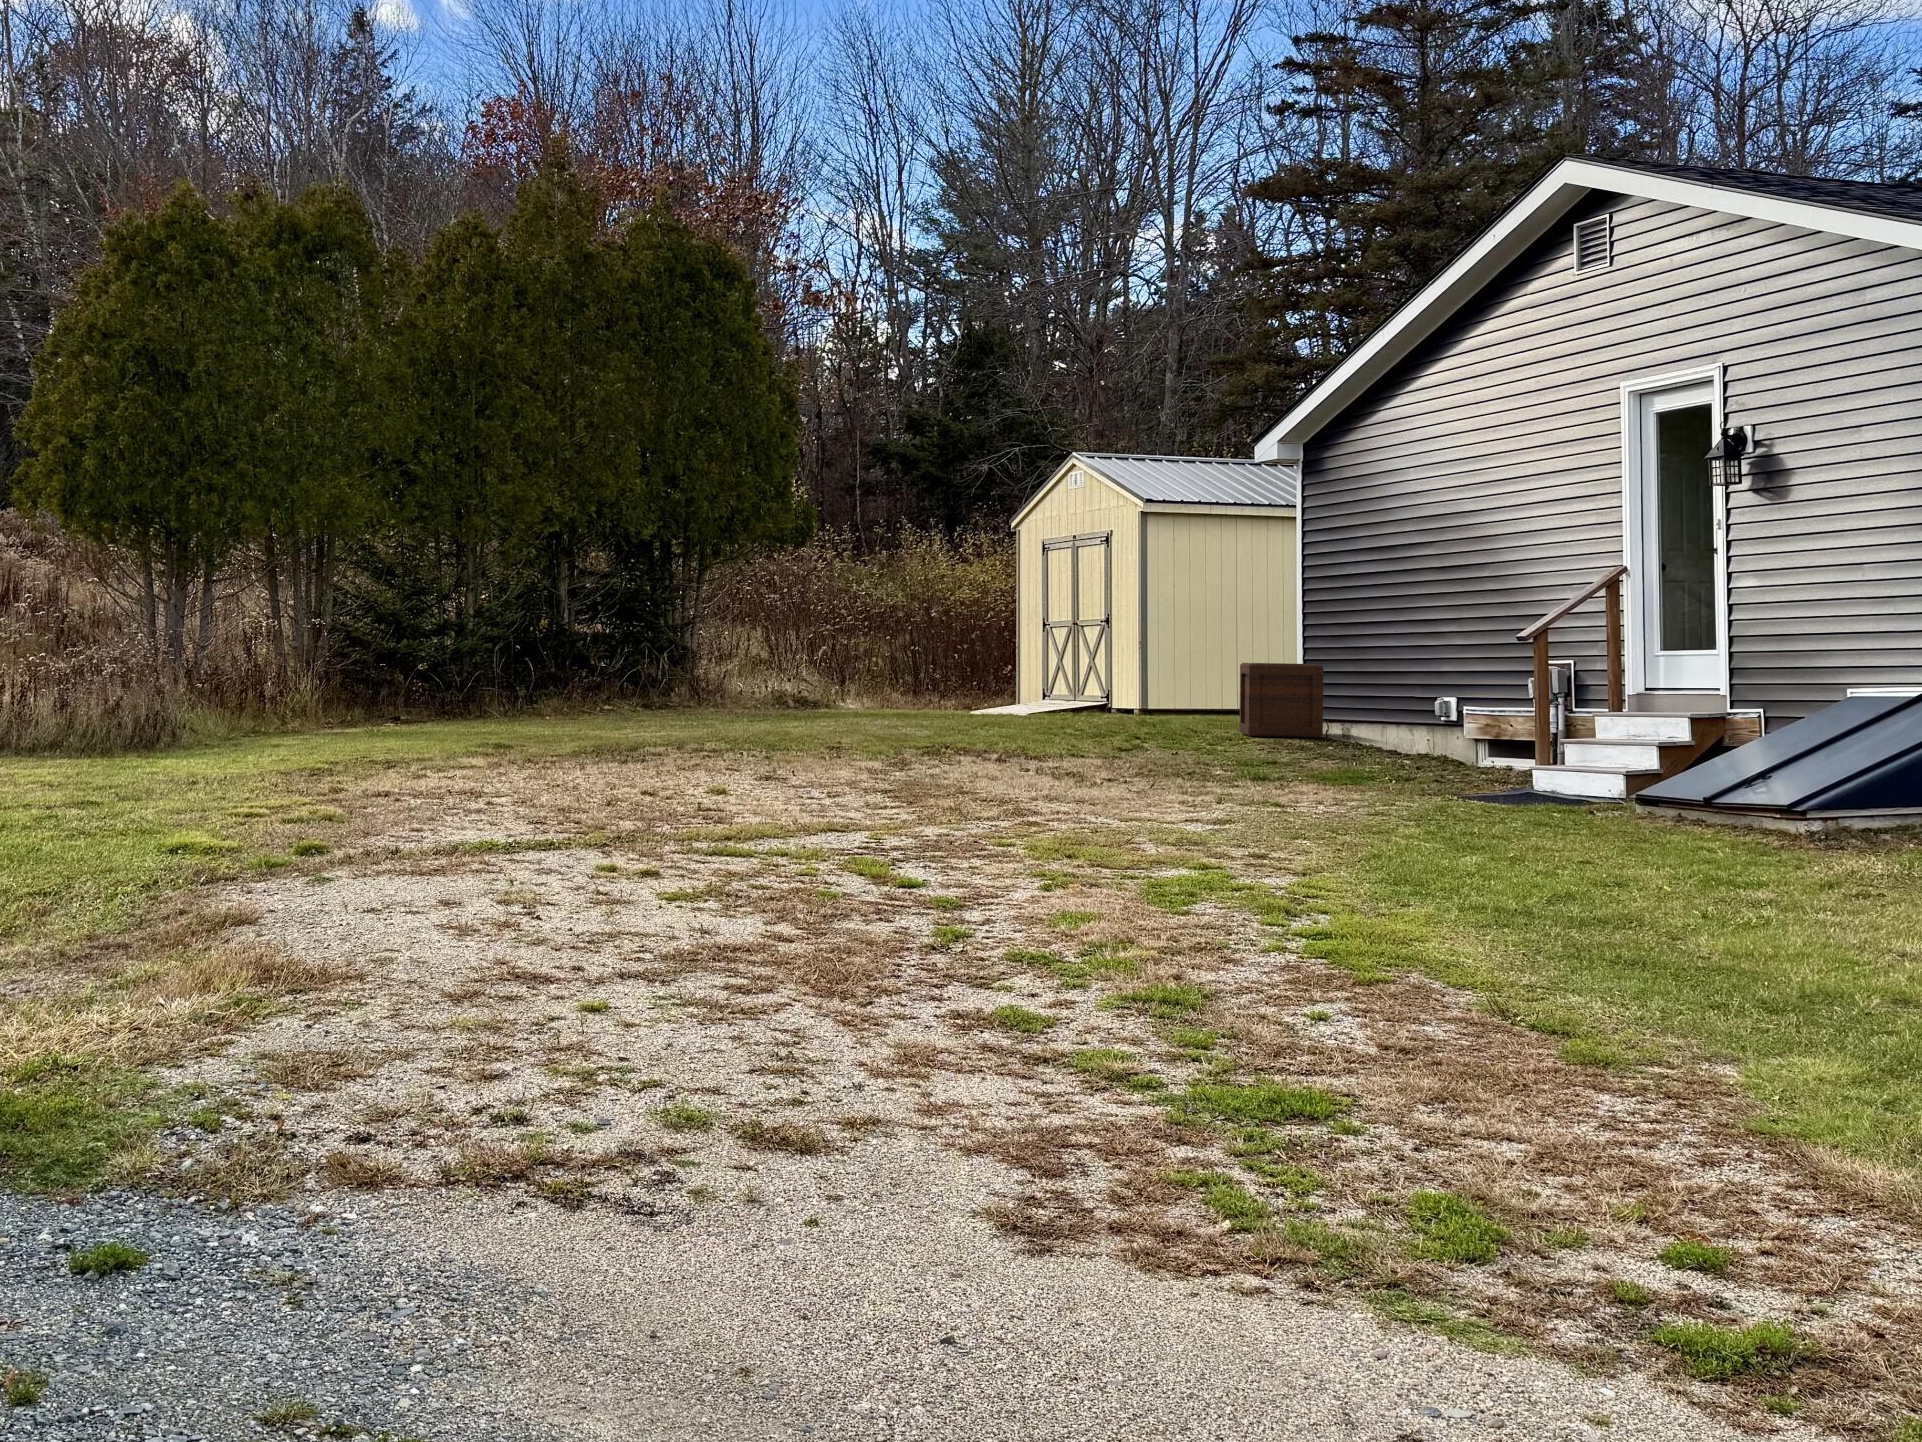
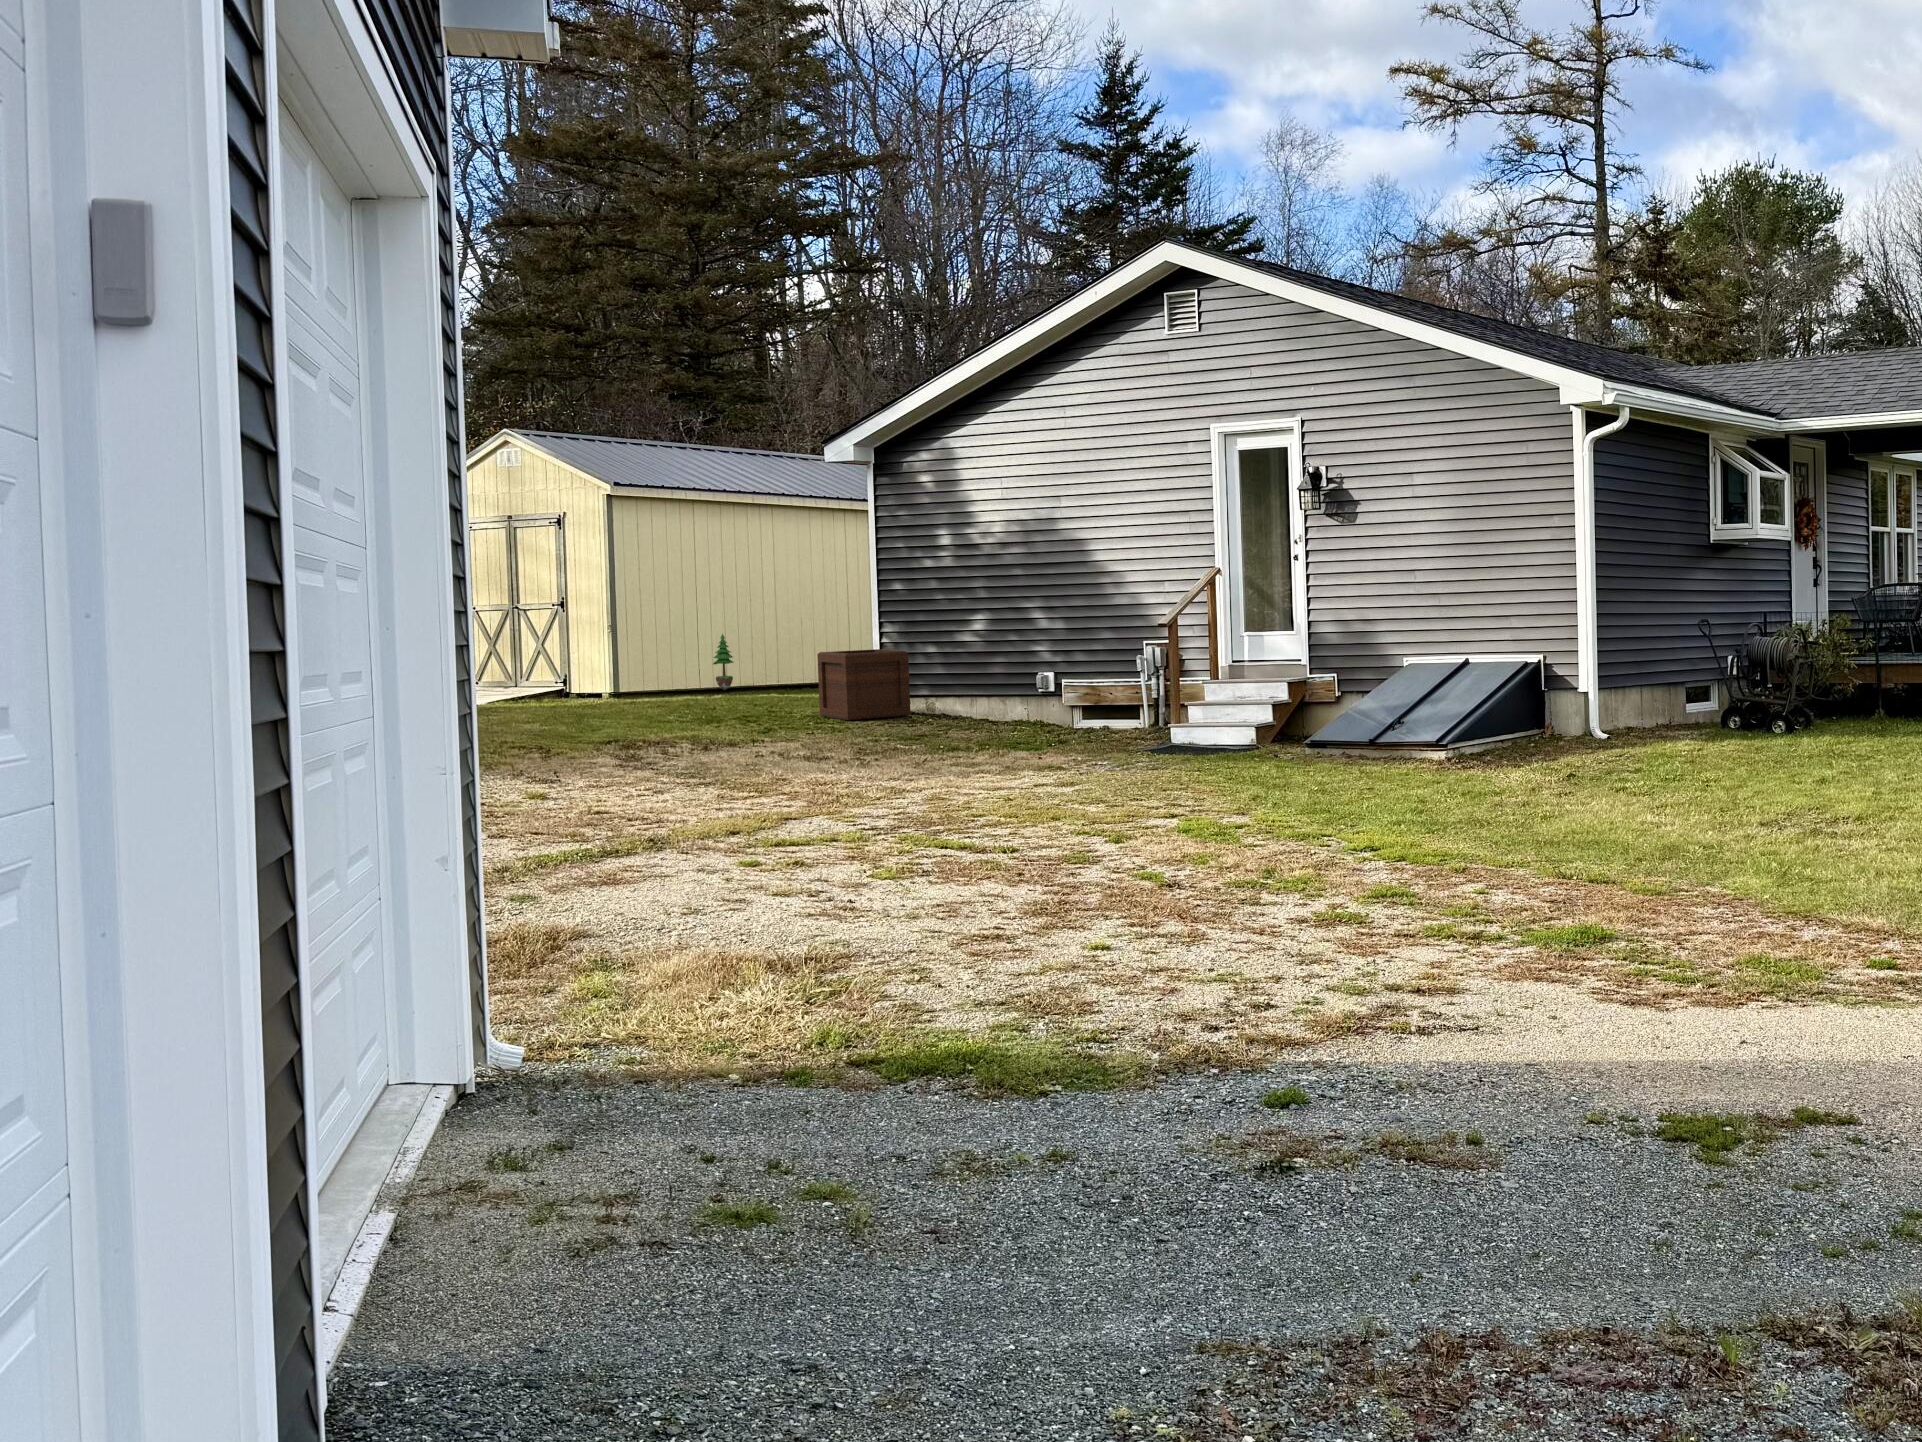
potted tree: none [1219,650,1241,709] -> present [713,634,734,690]

